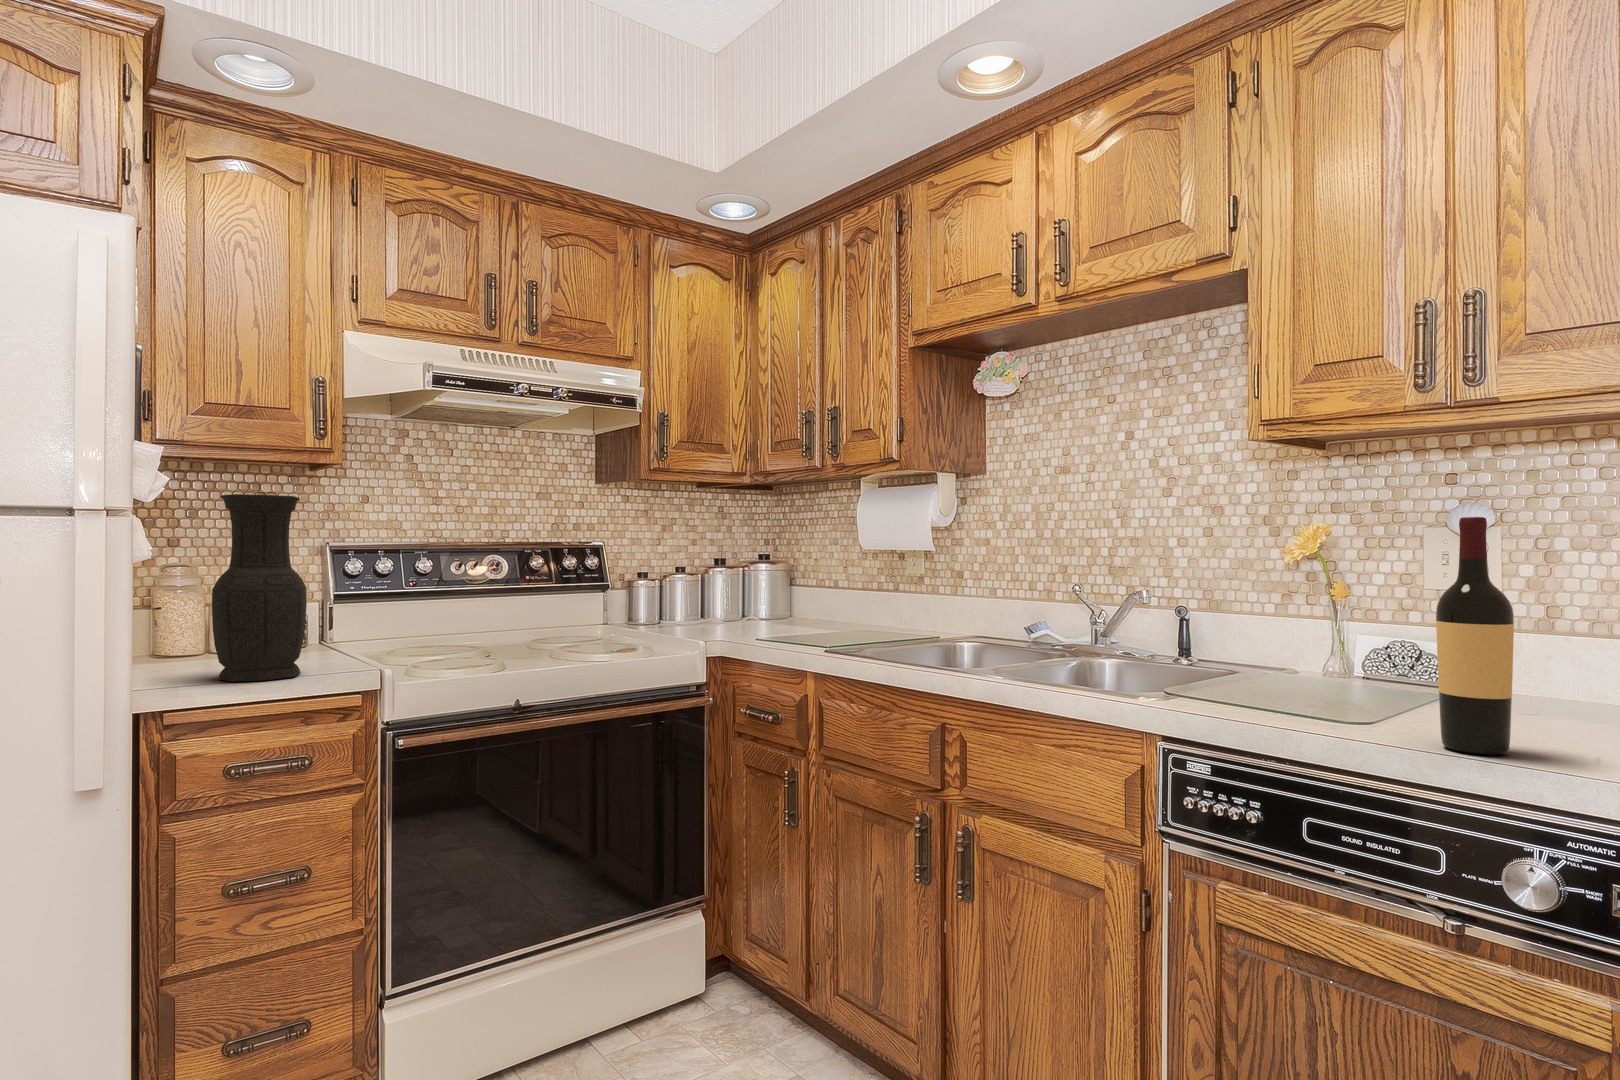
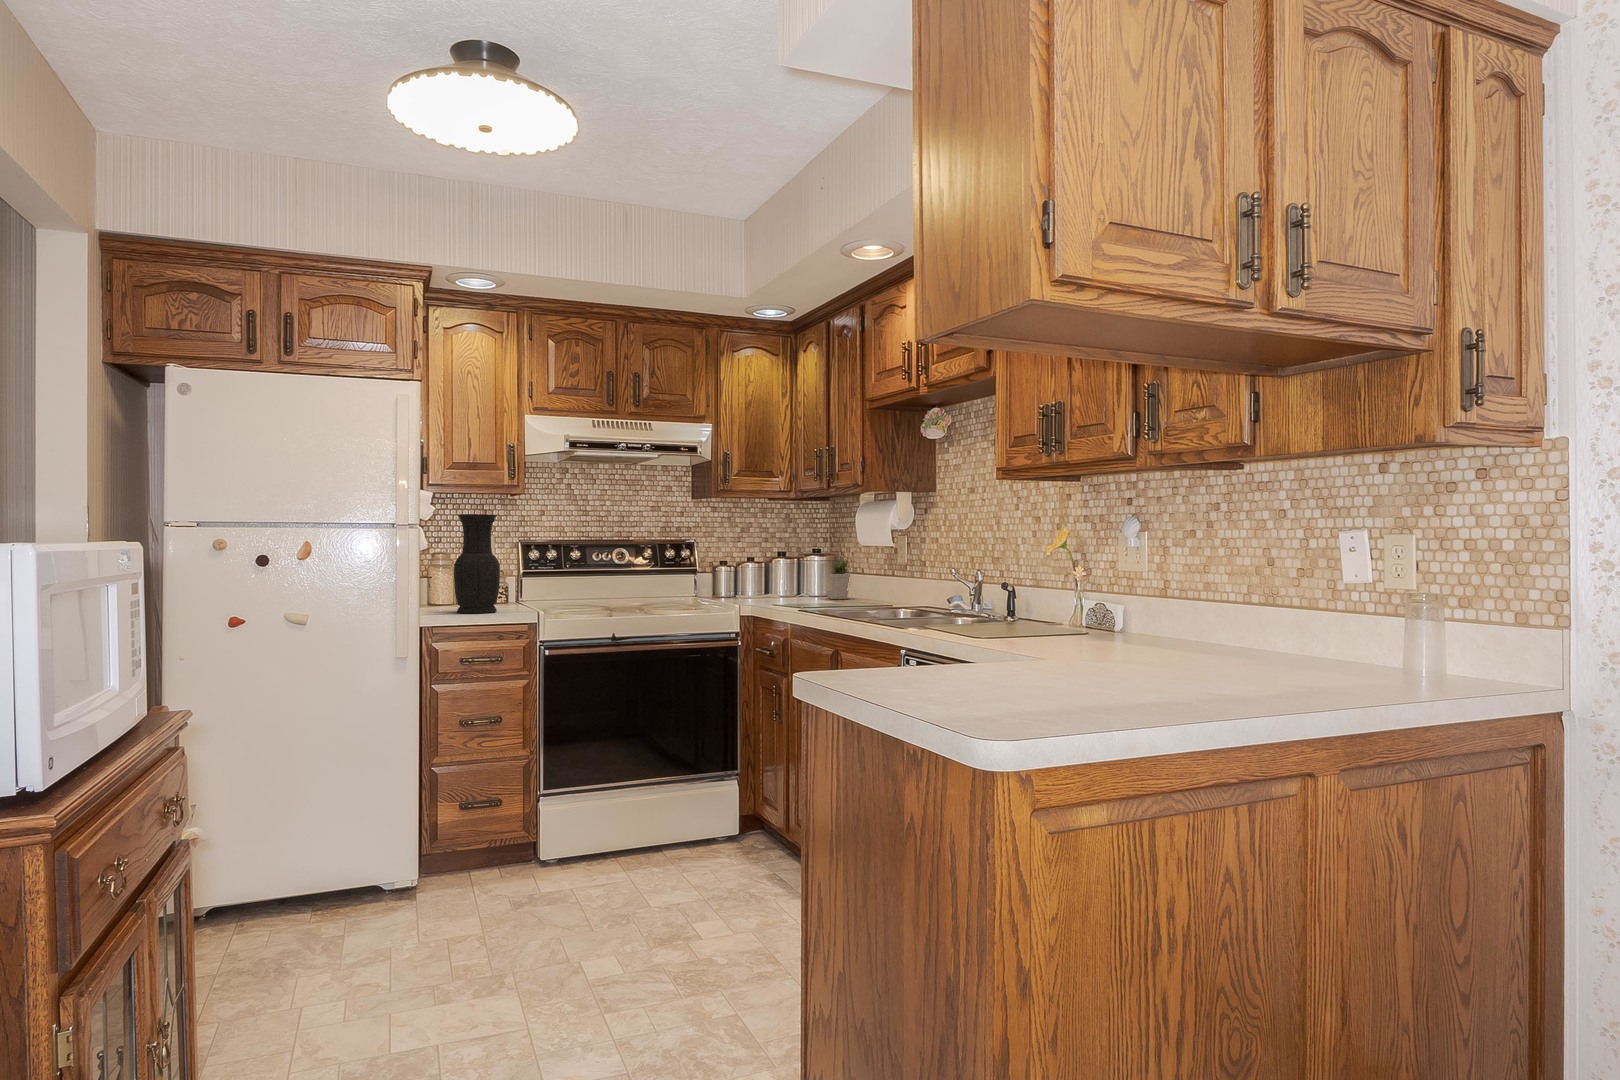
wine bottle: present [1436,517,1514,755] -> none [1000,525,1033,647]
potted plant: none [781,564,820,624] -> present [827,557,850,599]

